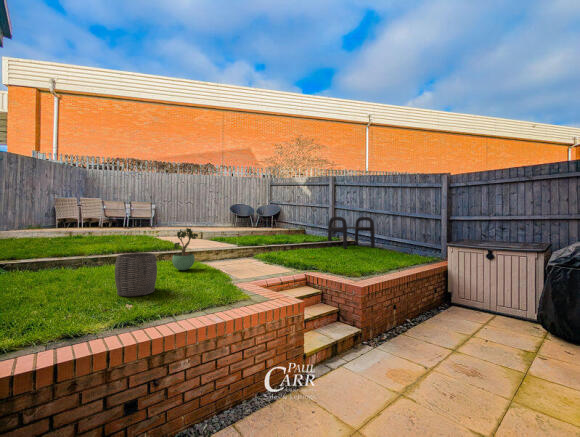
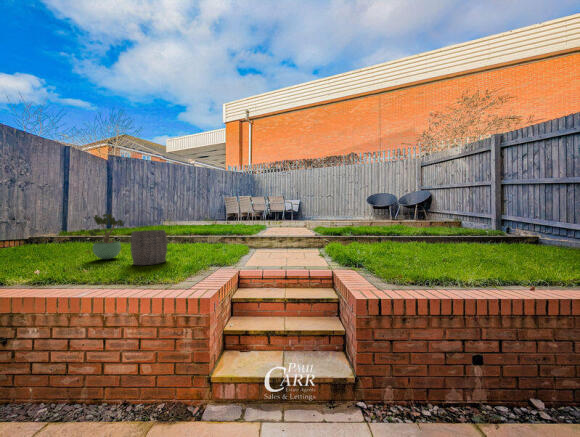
bench: present [328,217,375,249] -> none [469,194,567,243]
potted plant: present [172,228,198,270] -> present [89,214,123,259]

